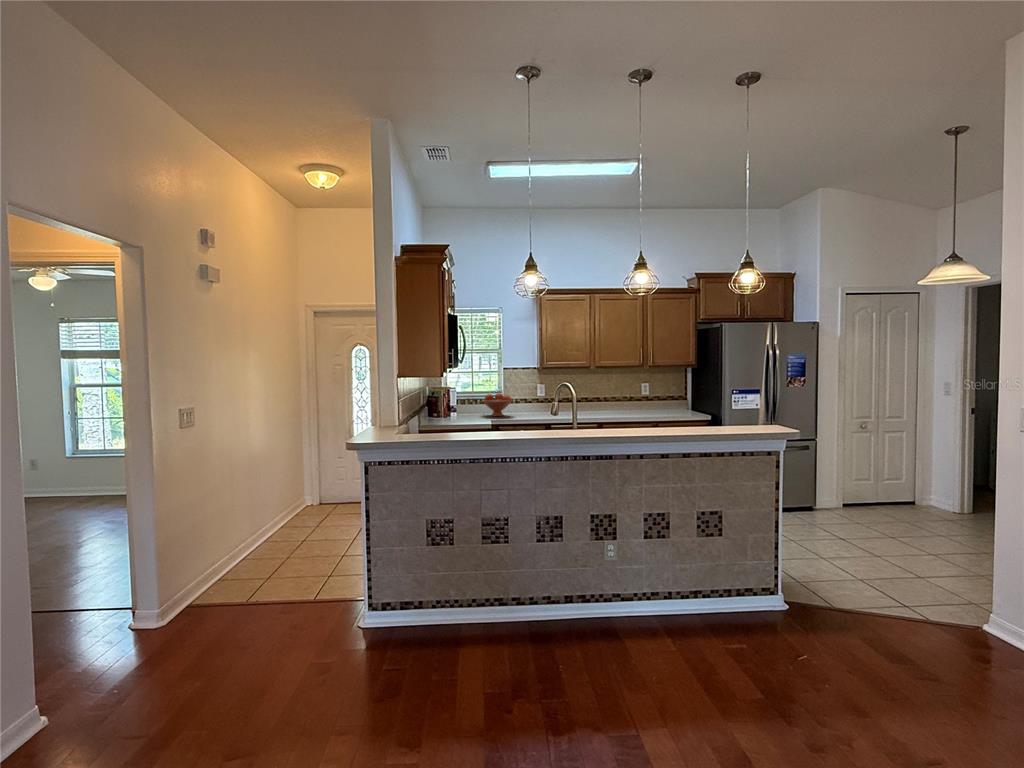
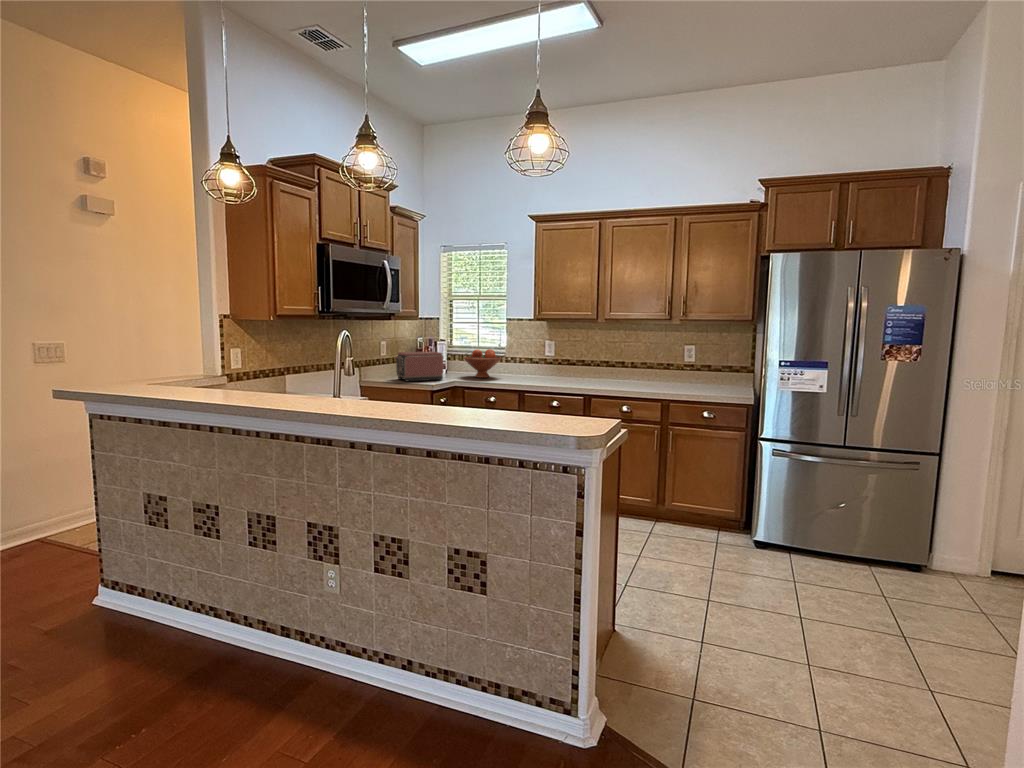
toaster: none [443,397,479,423] -> present [395,352,443,381]

